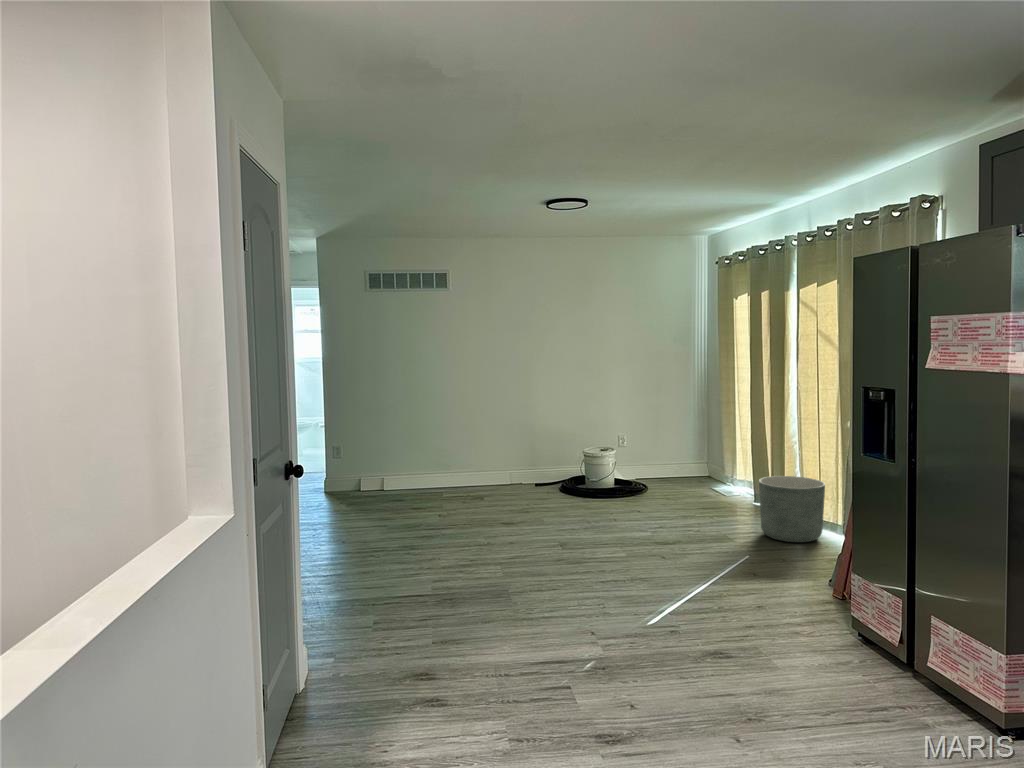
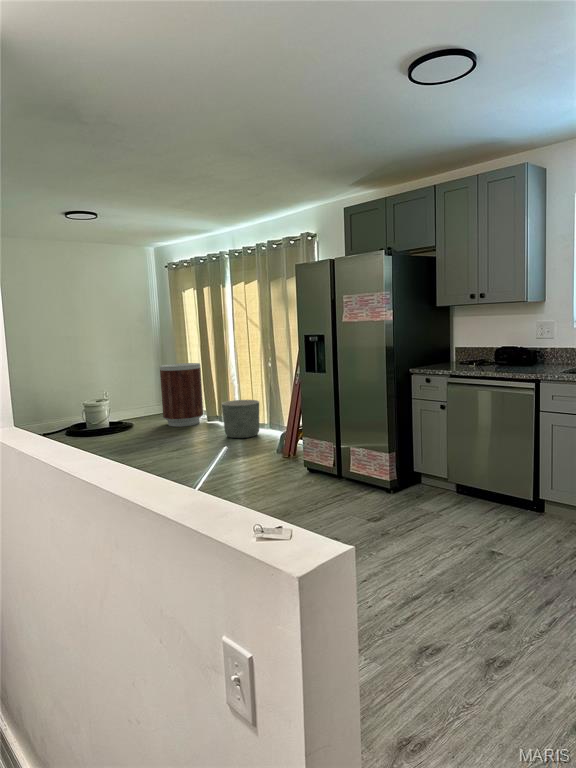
trash can: none [688,406,751,502] -> present [160,363,203,427]

